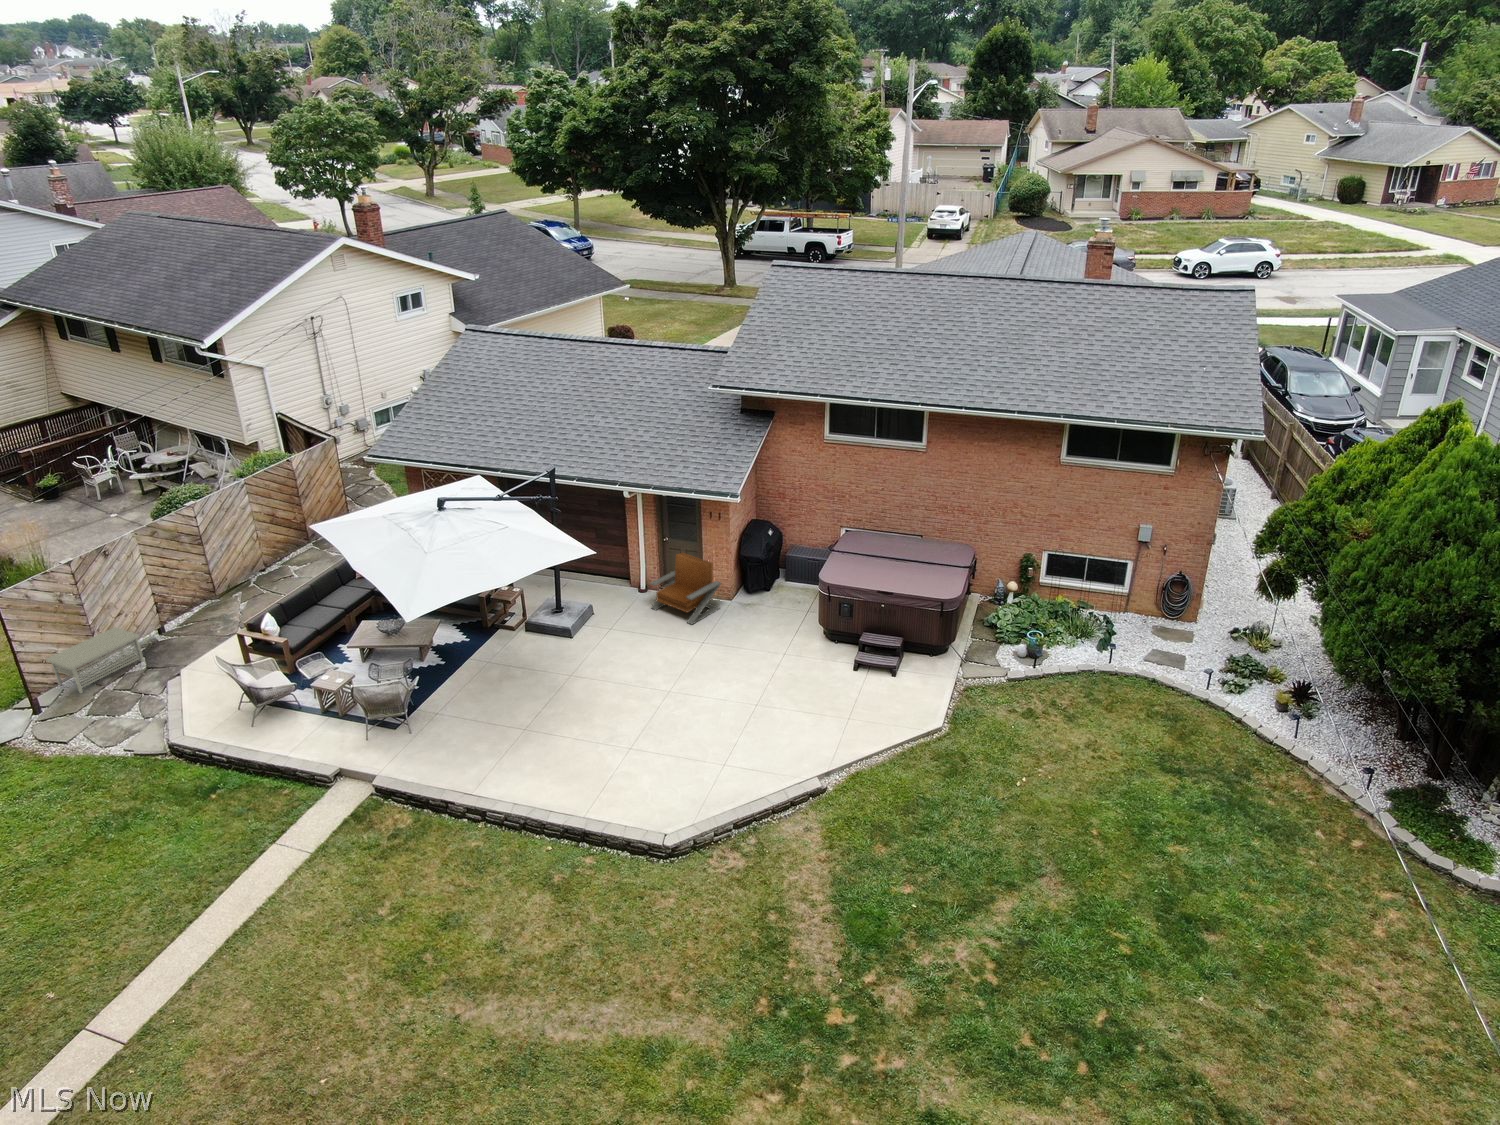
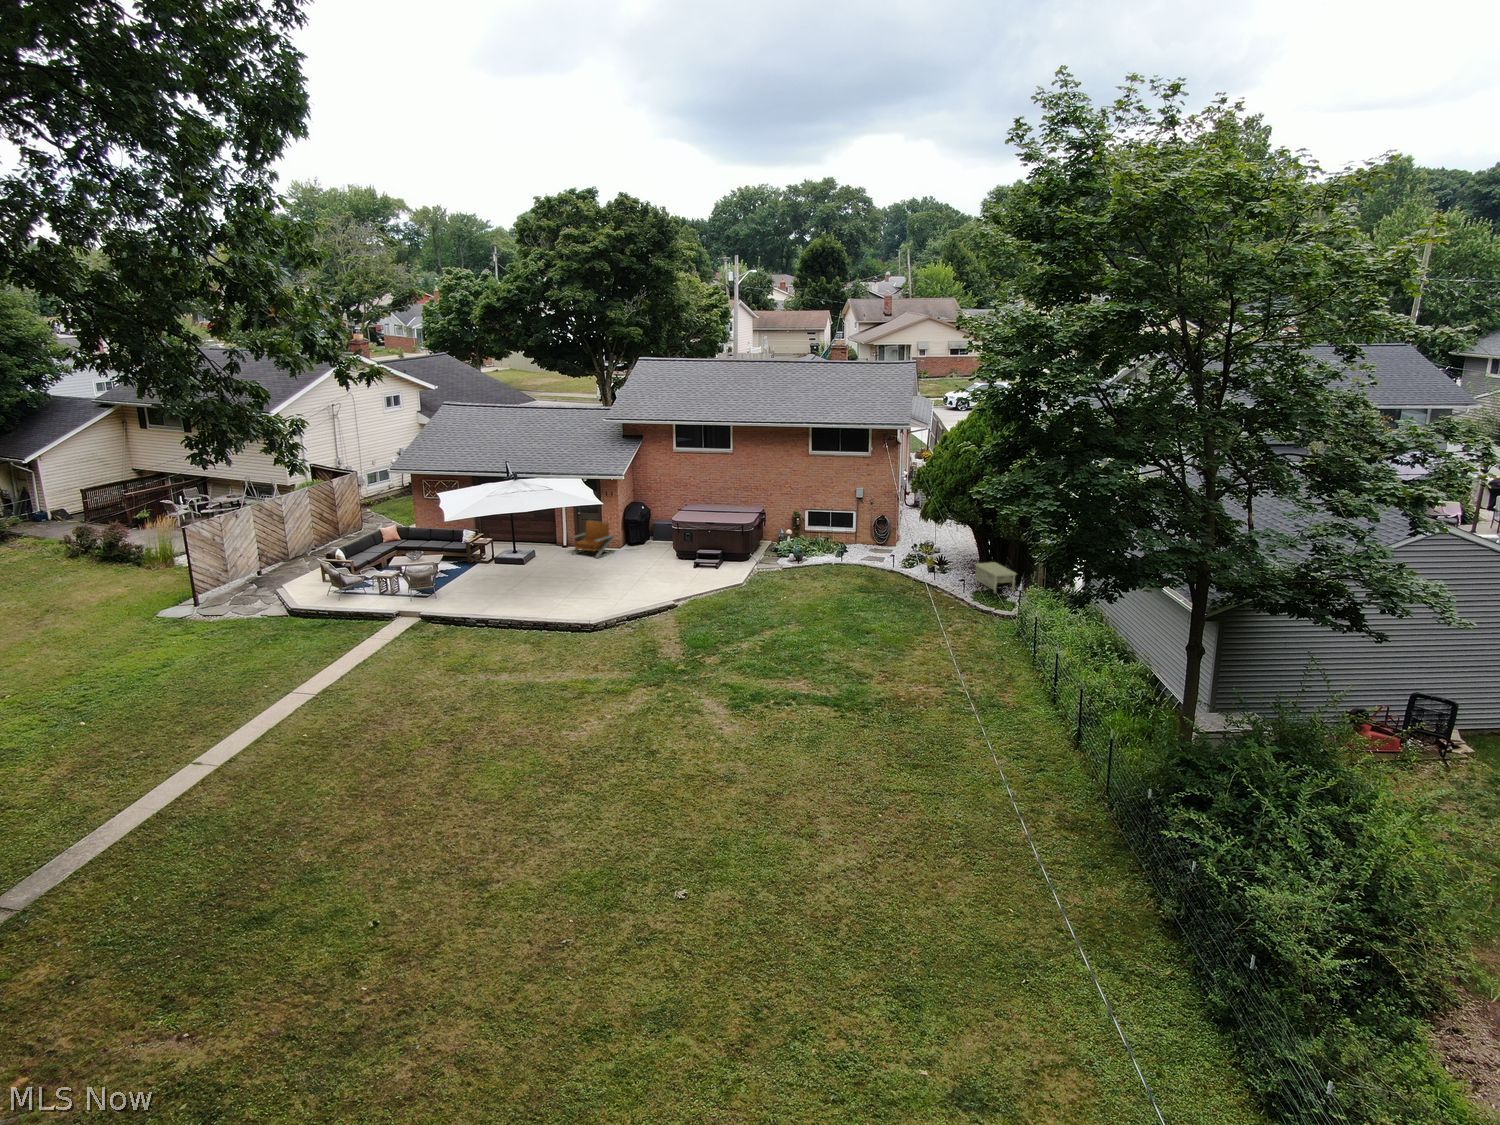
storage bench: present [46,627,144,693] -> present [975,562,1016,593]

